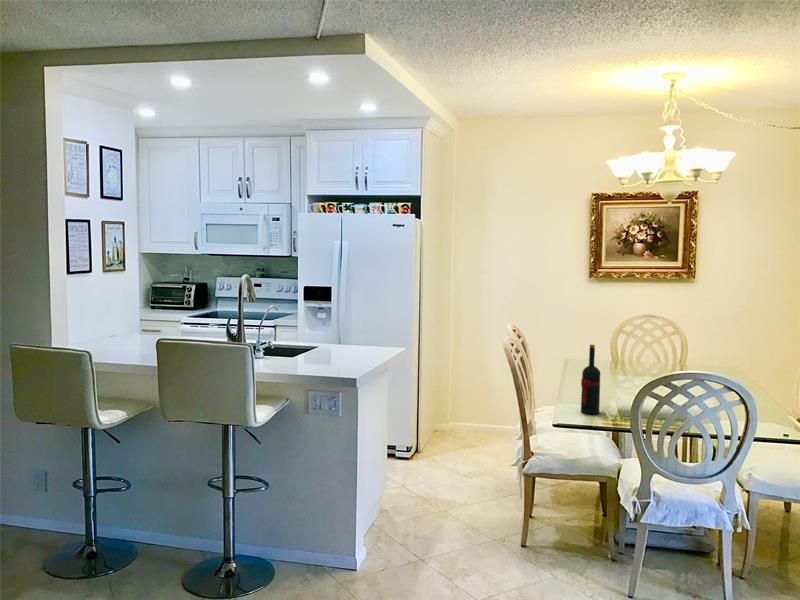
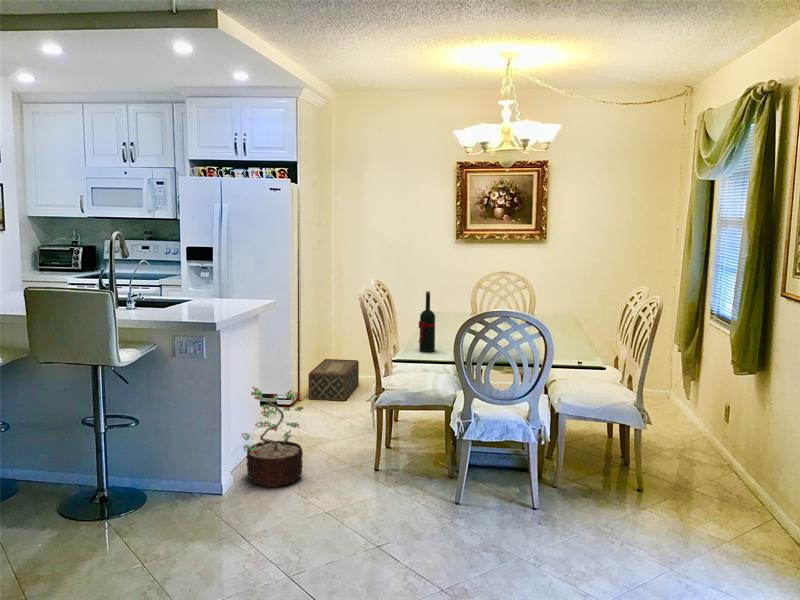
woven basket: none [429,406,480,454] -> present [308,359,359,401]
decorative plant: none [378,447,447,562] -> present [242,387,303,487]

